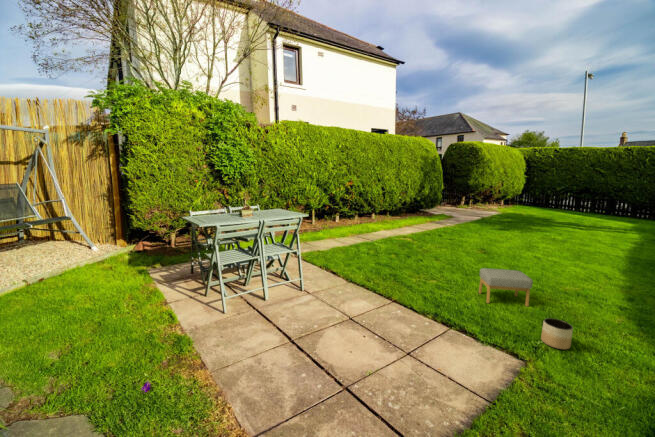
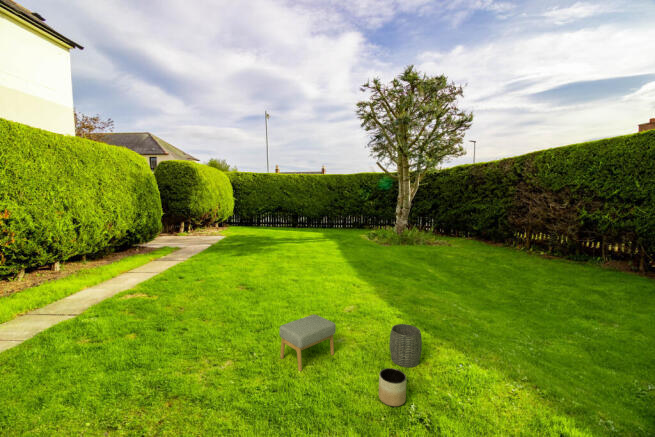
woven basket: none [590,300,636,344] -> present [390,324,422,367]

